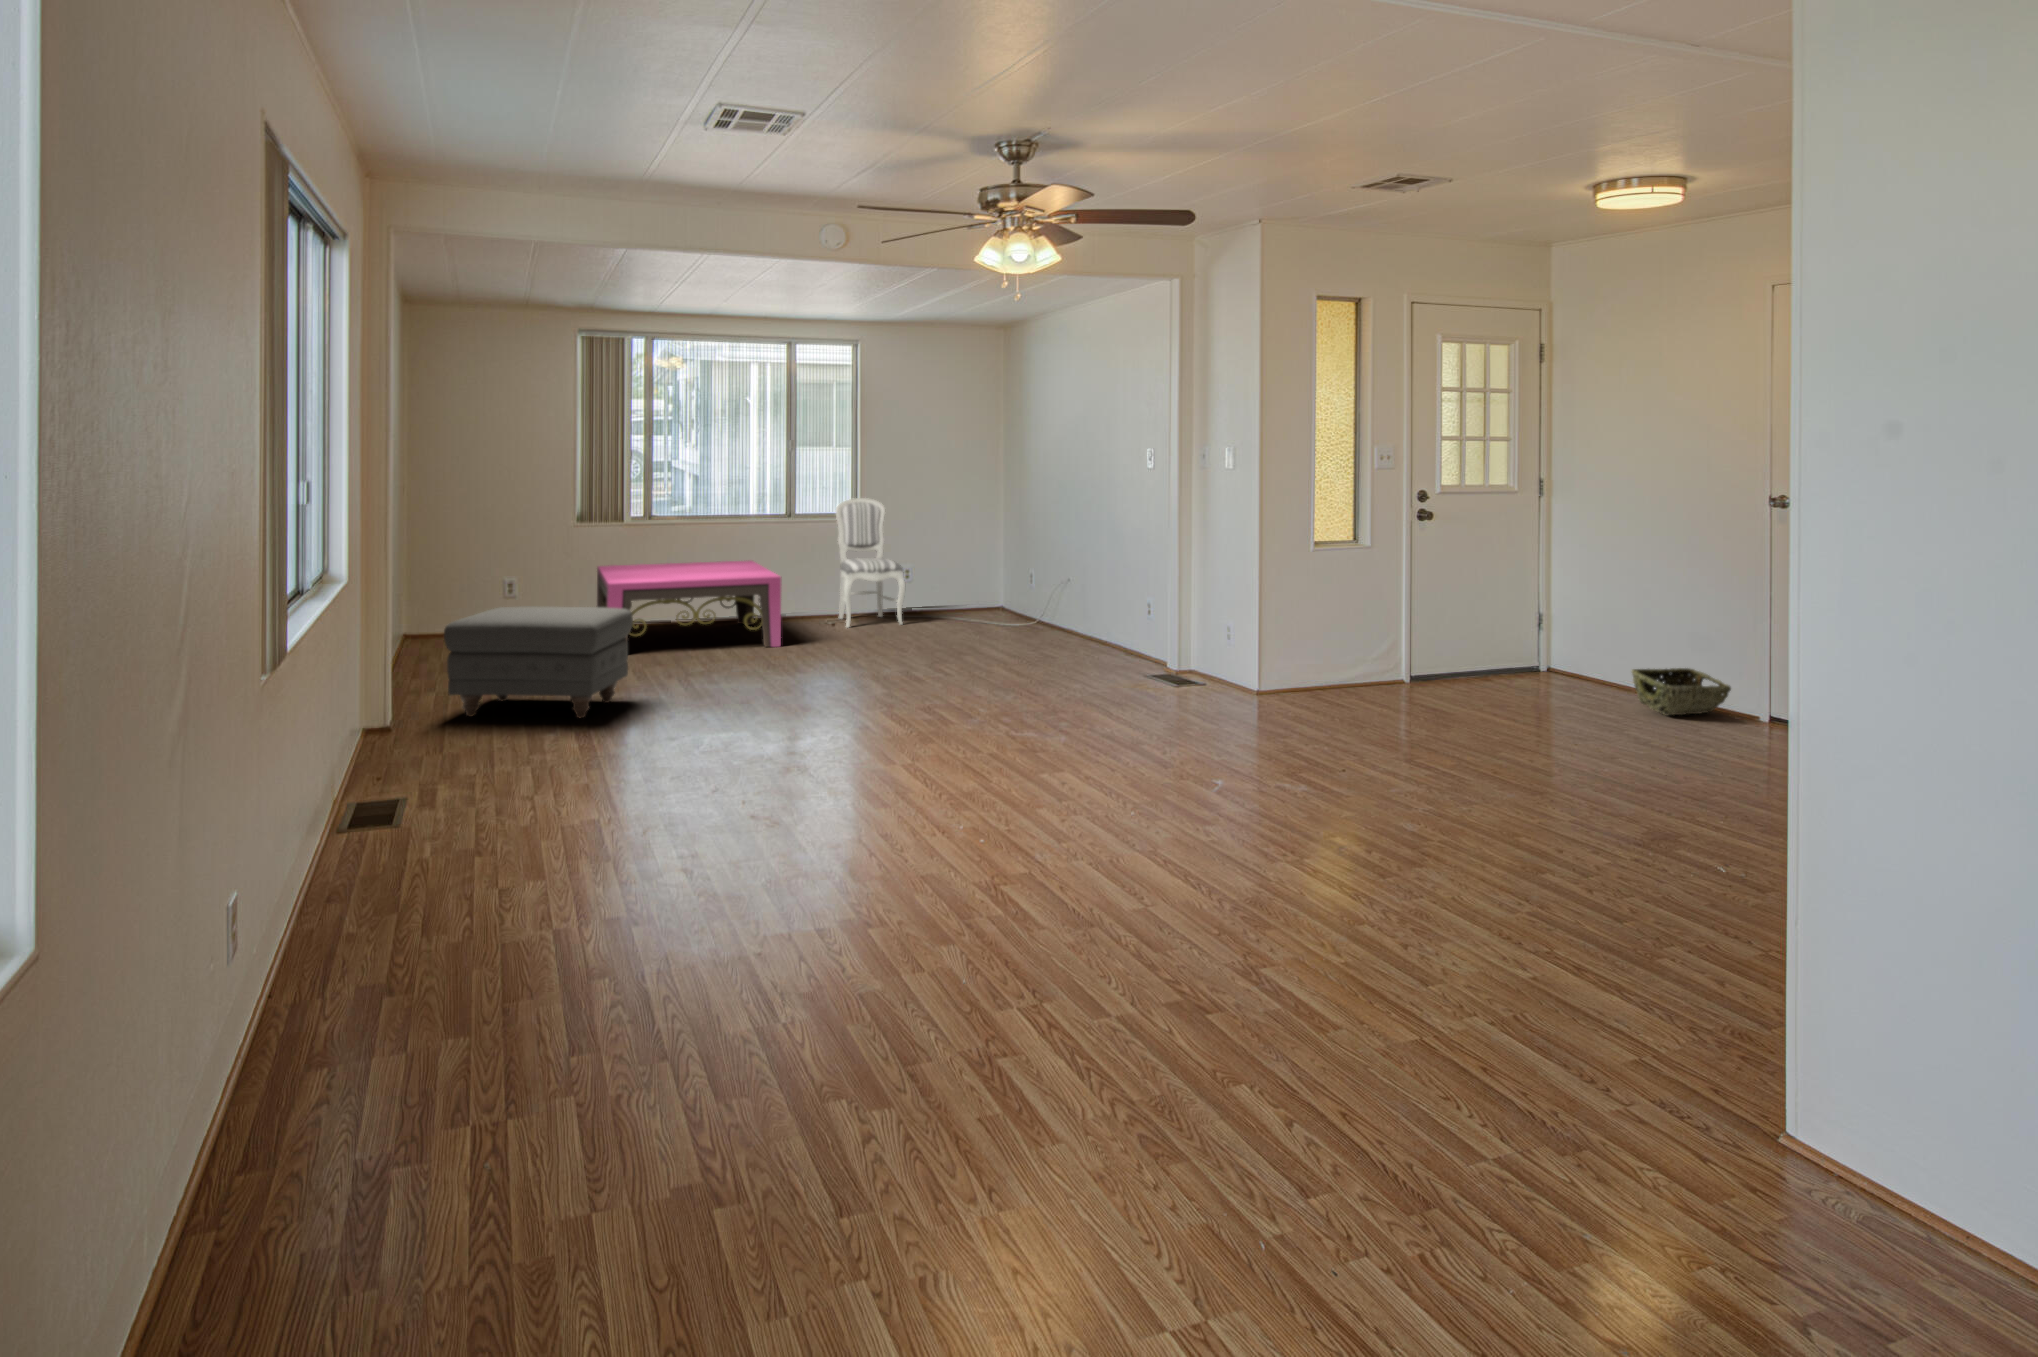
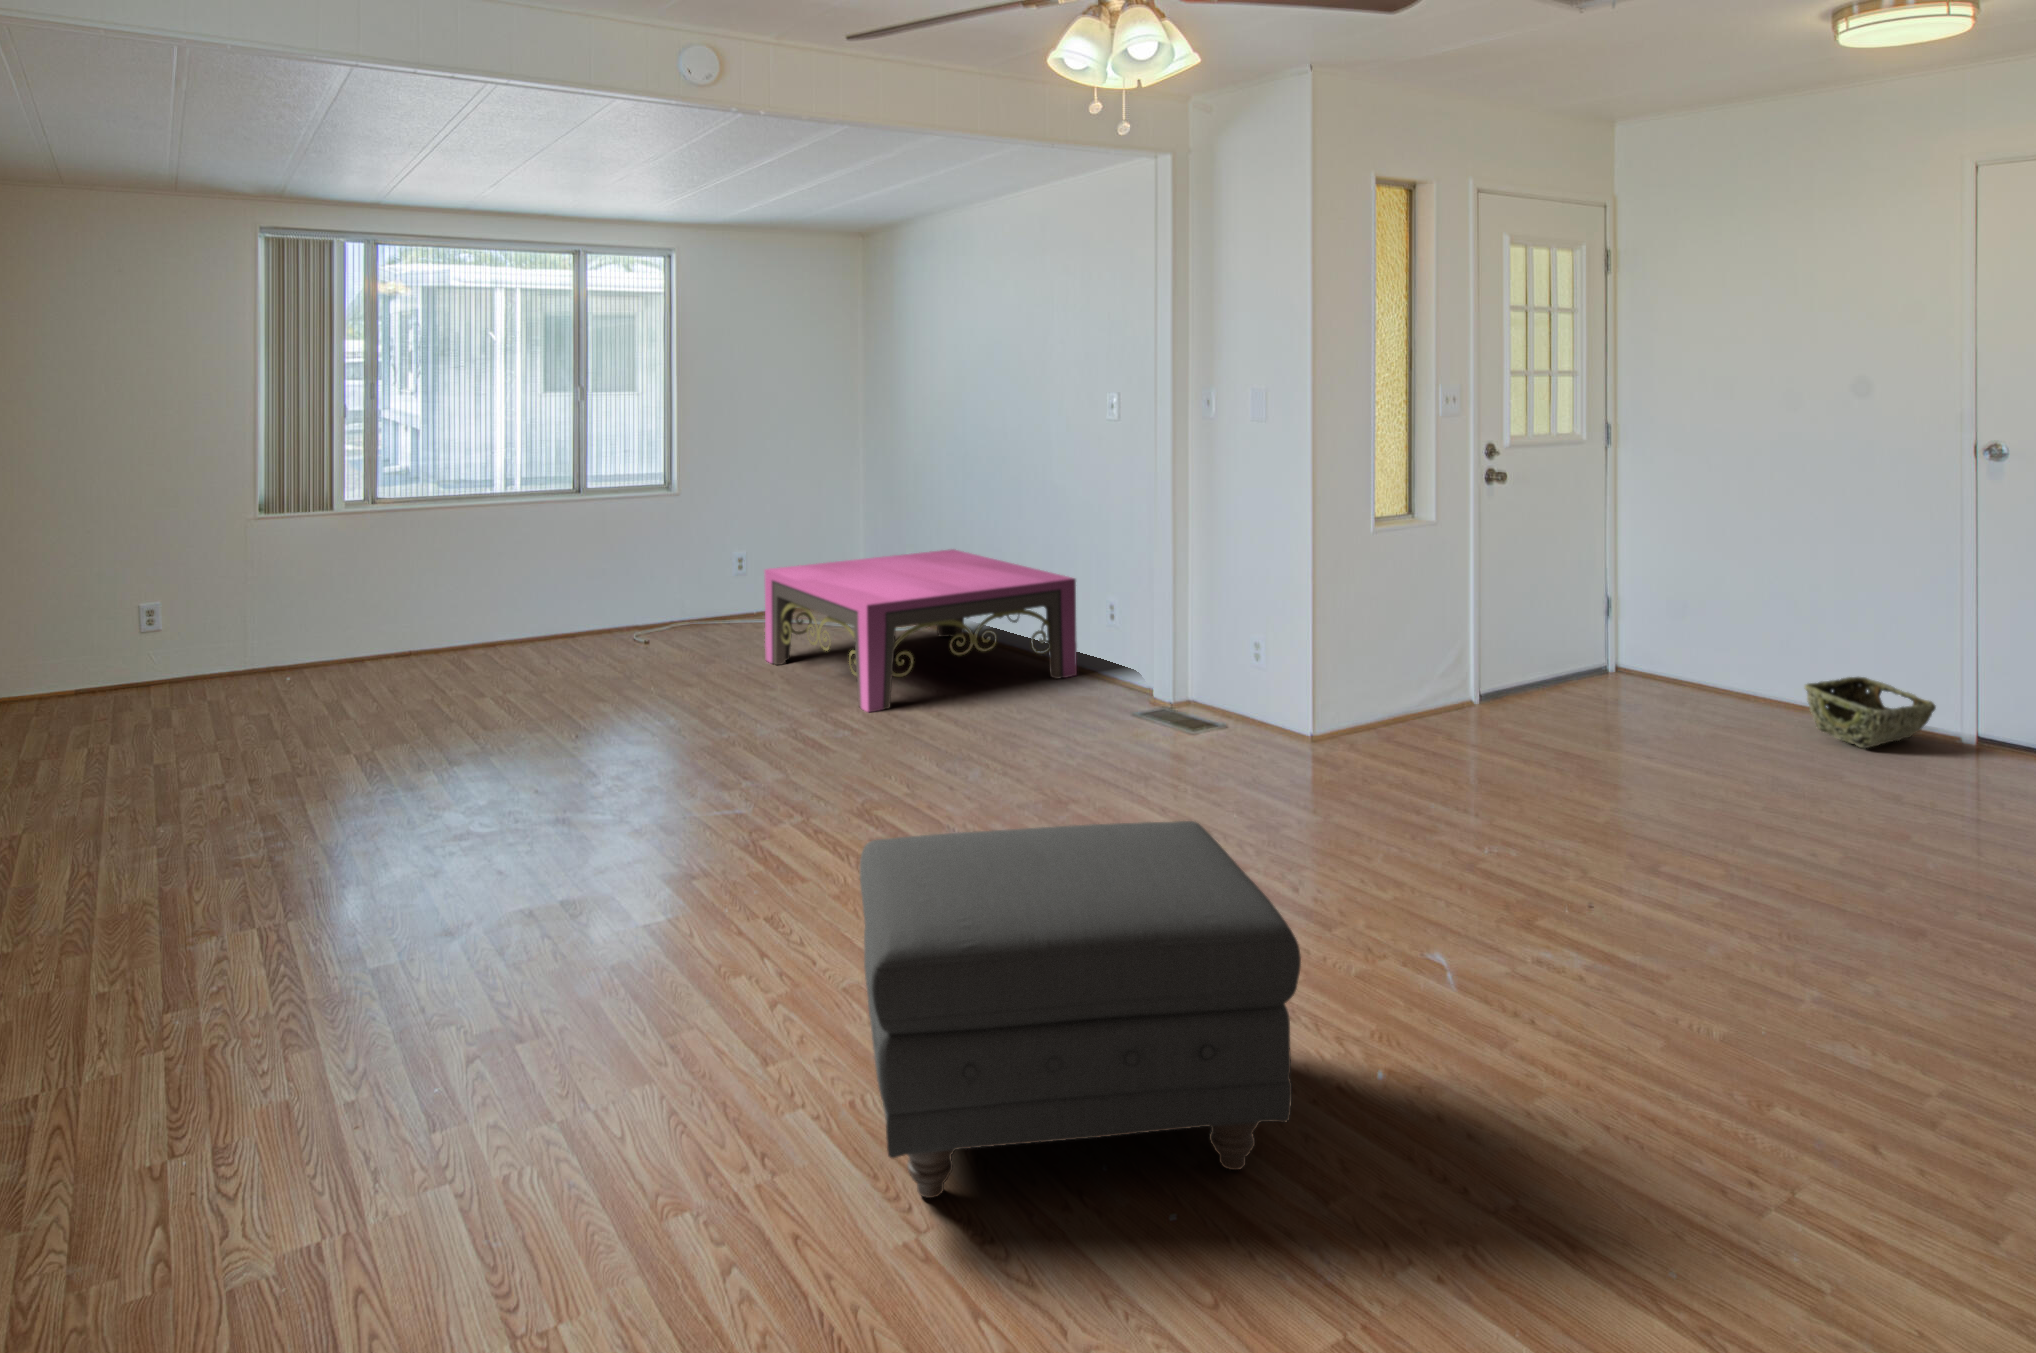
dining chair: present [836,498,905,627] -> none [641,465,743,644]
coffee table: present [597,561,781,647] -> present [765,549,1077,712]
ottoman: present [444,607,633,718] -> present [860,821,1301,1198]

